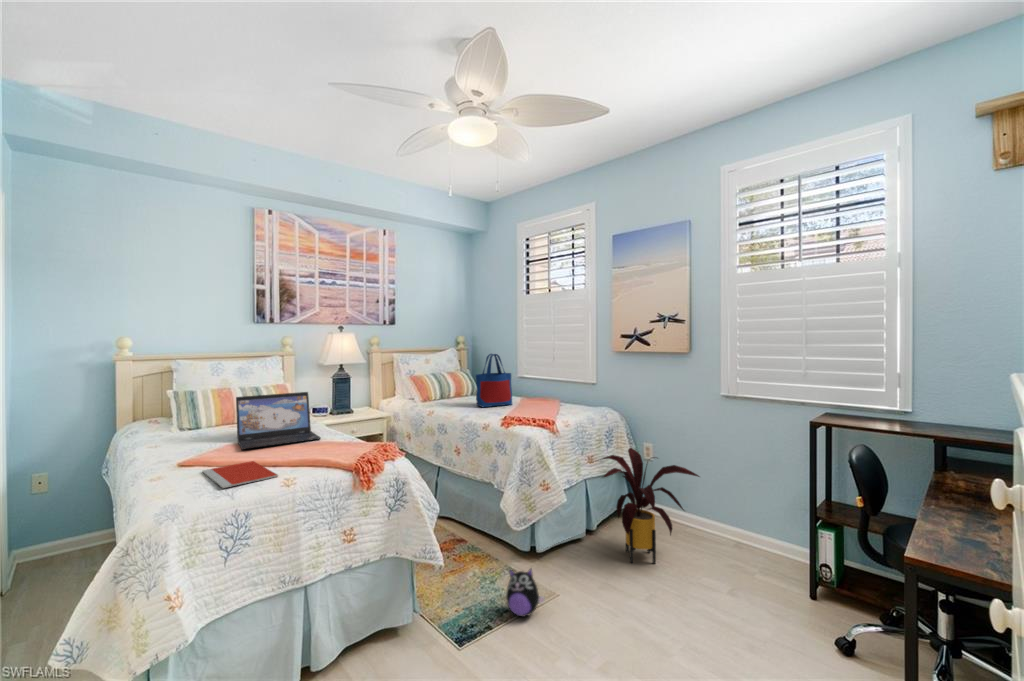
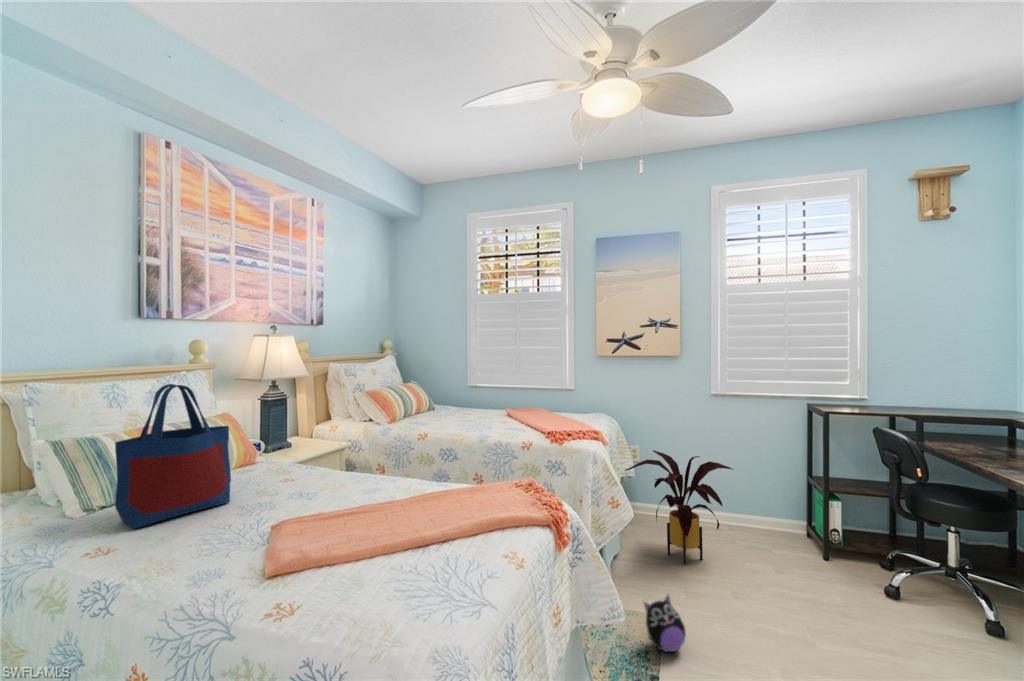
tote bag: present [476,354,512,408] -> present [115,384,231,529]
laptop: present [236,392,321,450] -> none [252,422,400,526]
notebook: present [202,461,278,488] -> none [336,540,486,594]

